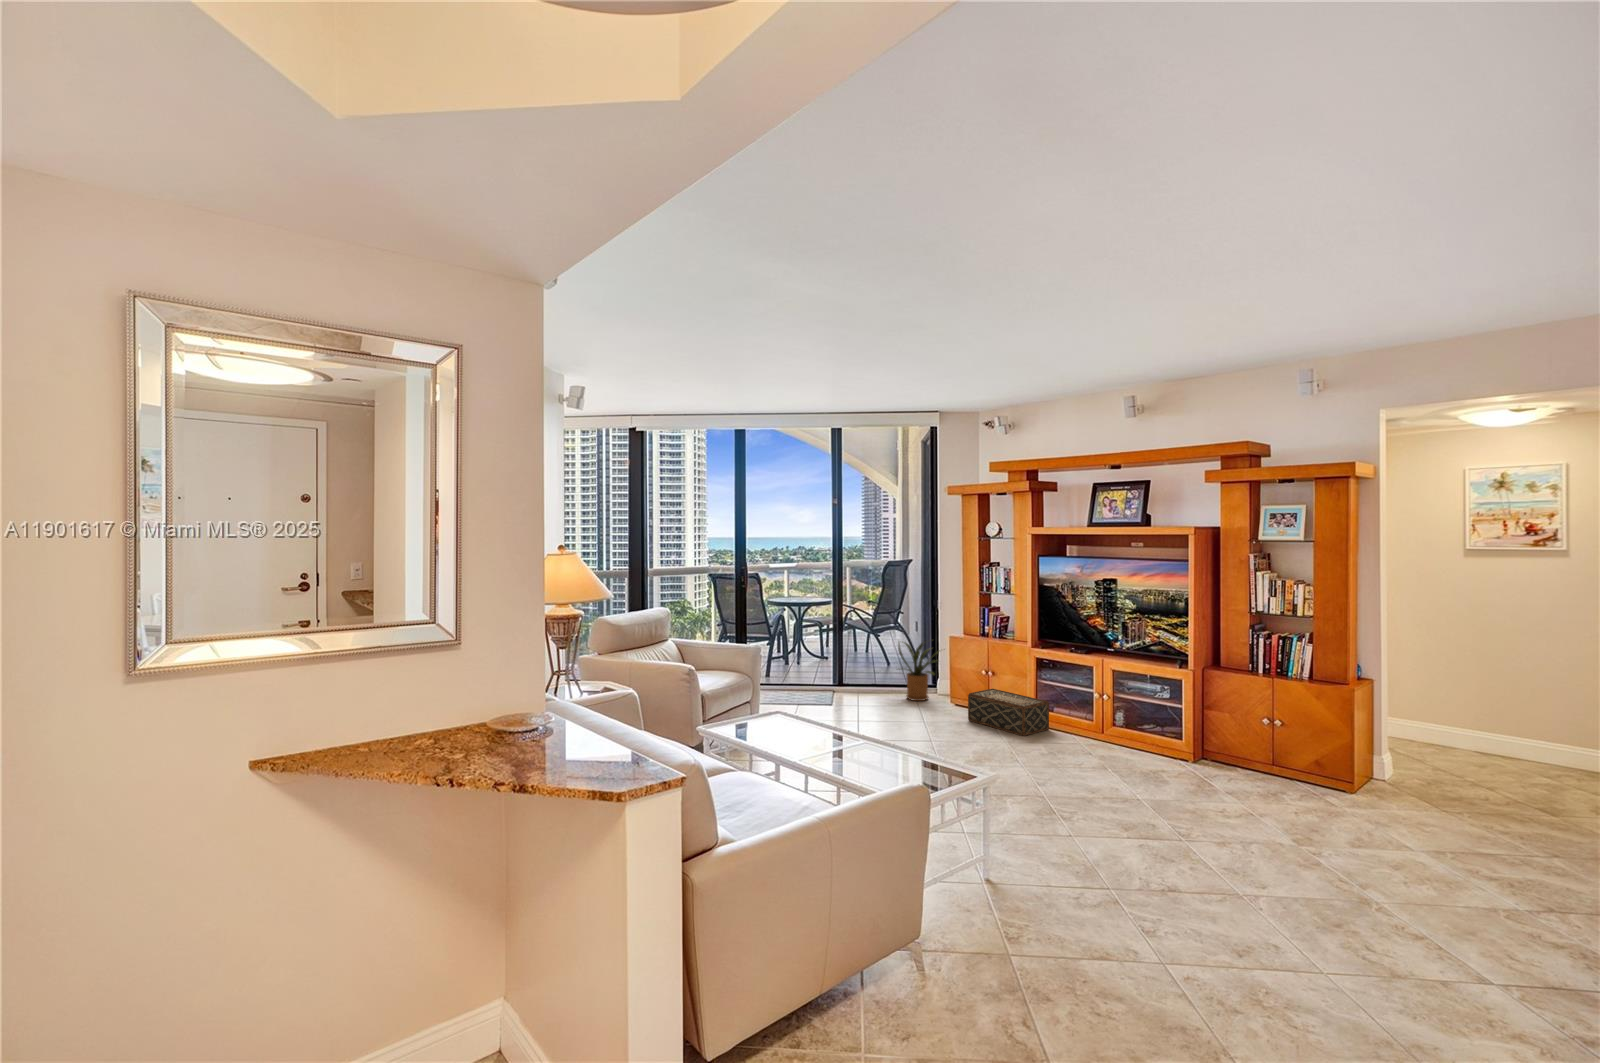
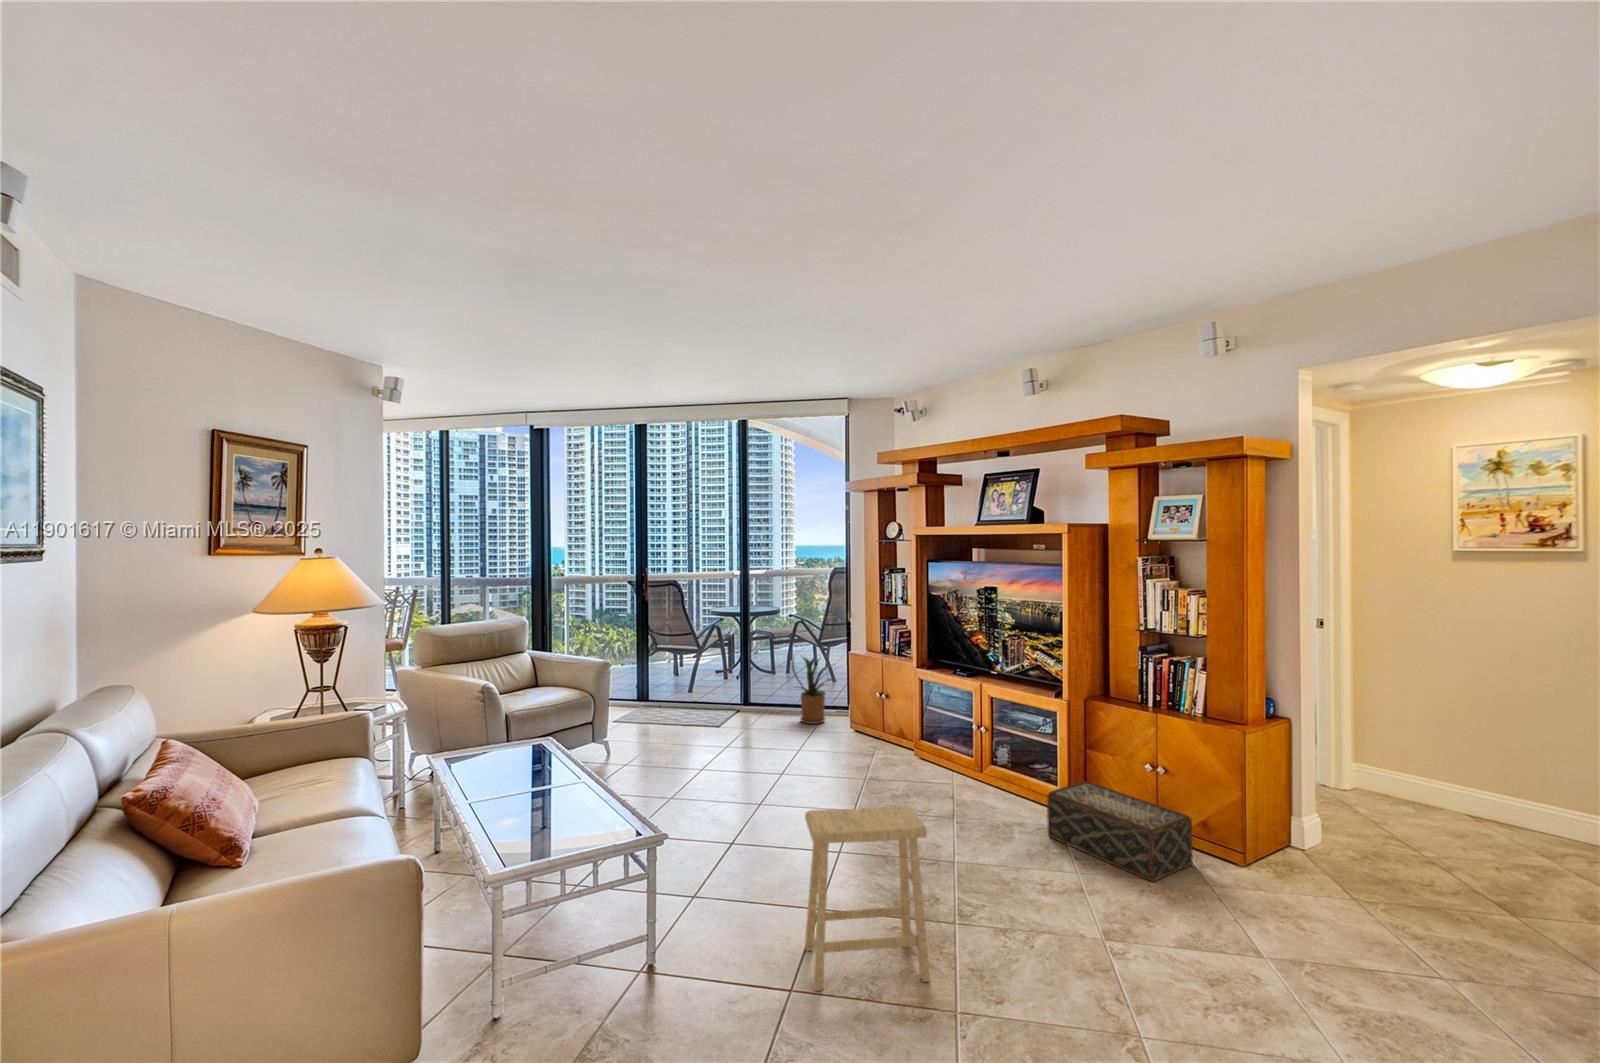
woven basket: present [968,689,1049,736] -> present [1047,781,1193,882]
footstool: none [1077,744,1184,876] -> present [805,805,930,991]

